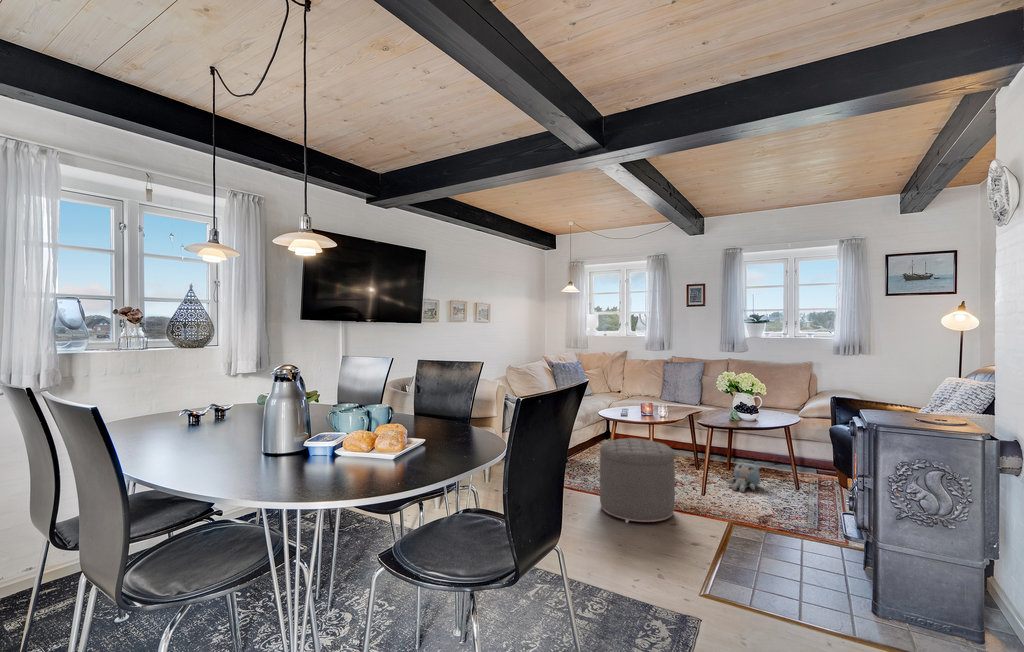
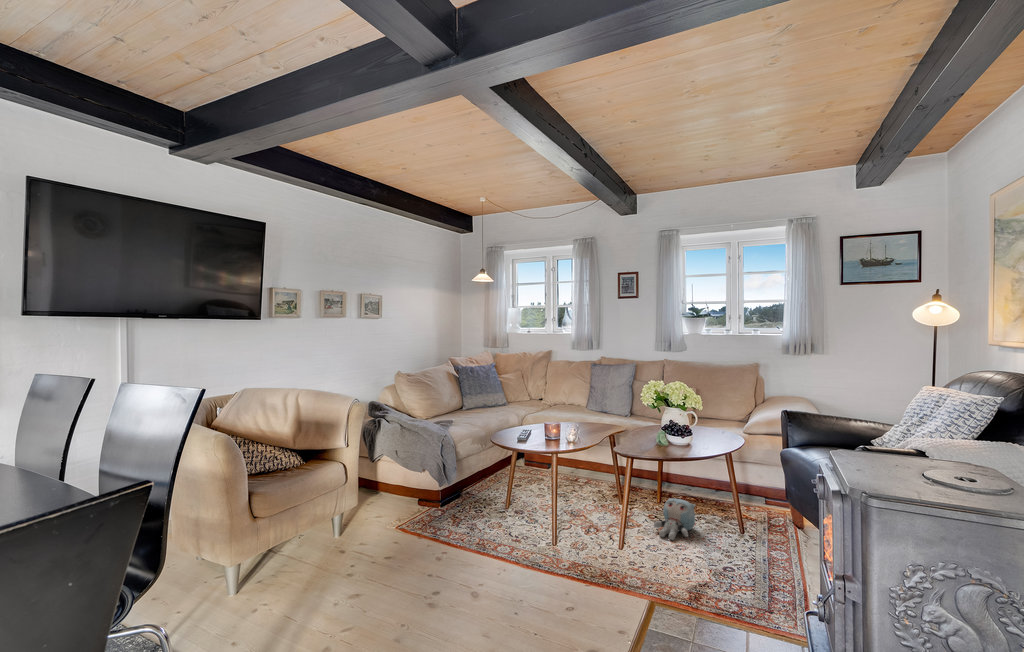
ottoman: present [599,438,675,523] -> none [472,479,575,611]

